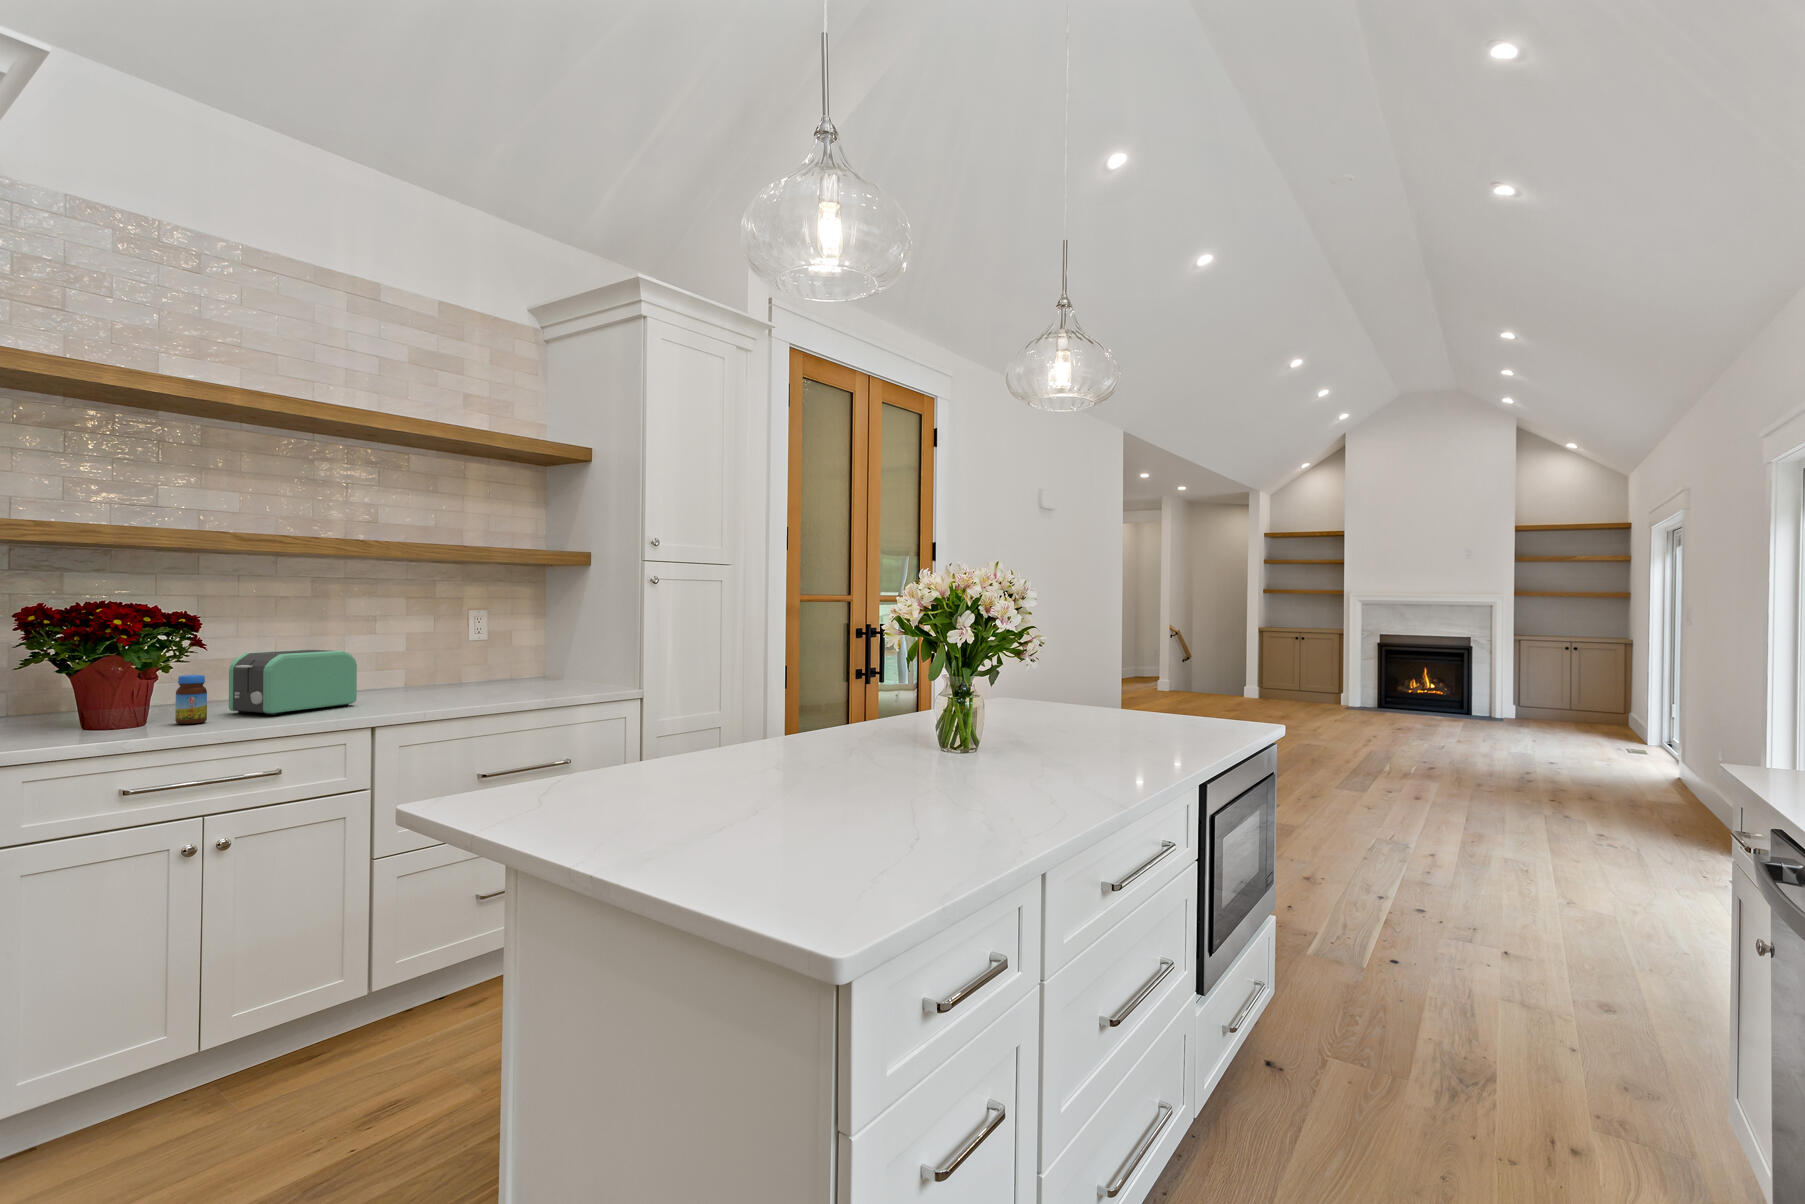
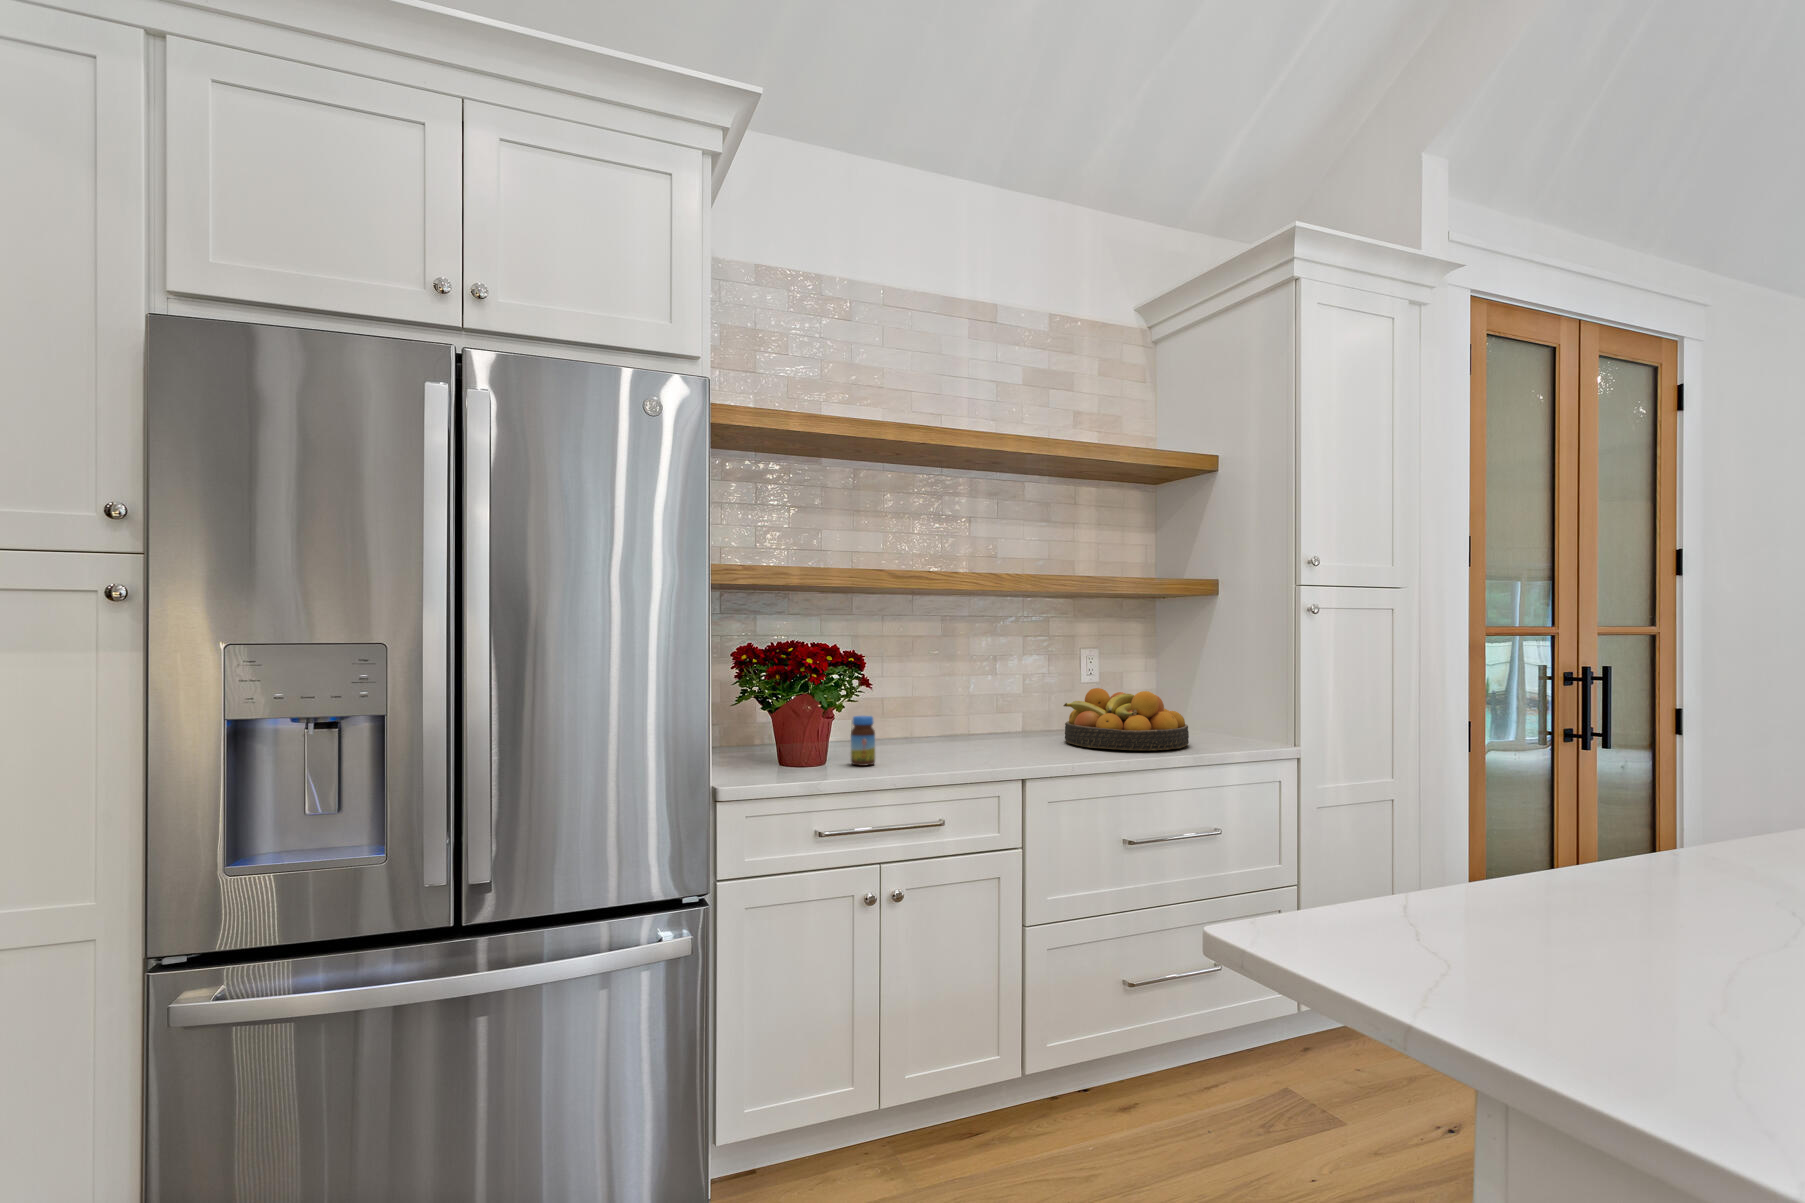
fruit bowl: none [434,646,552,698] -> present [1063,688,1189,750]
toaster: present [229,650,357,715] -> none [888,690,996,759]

